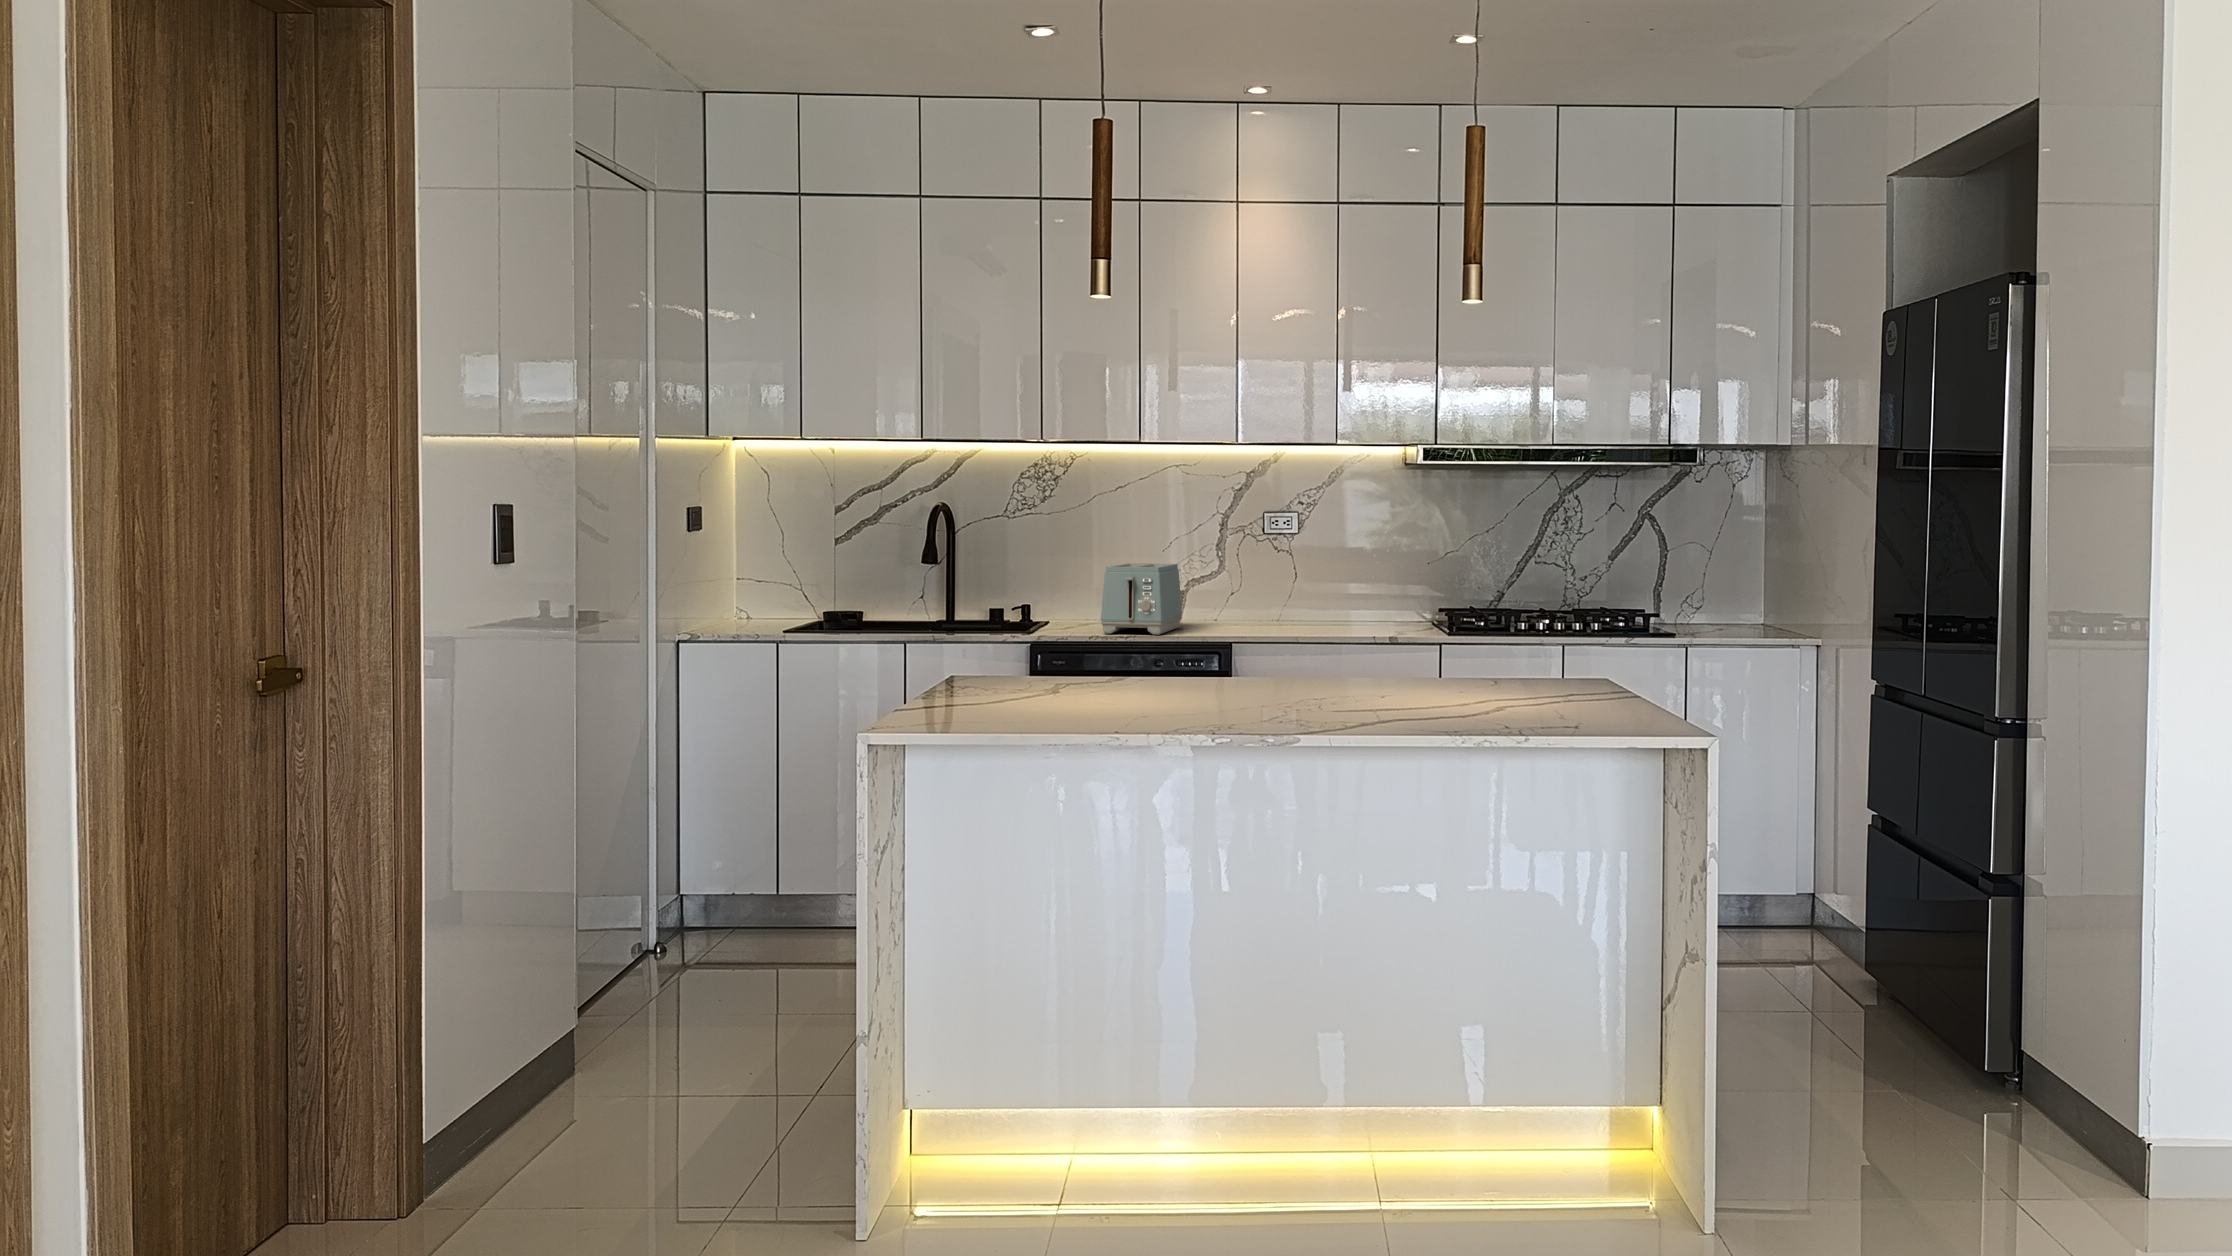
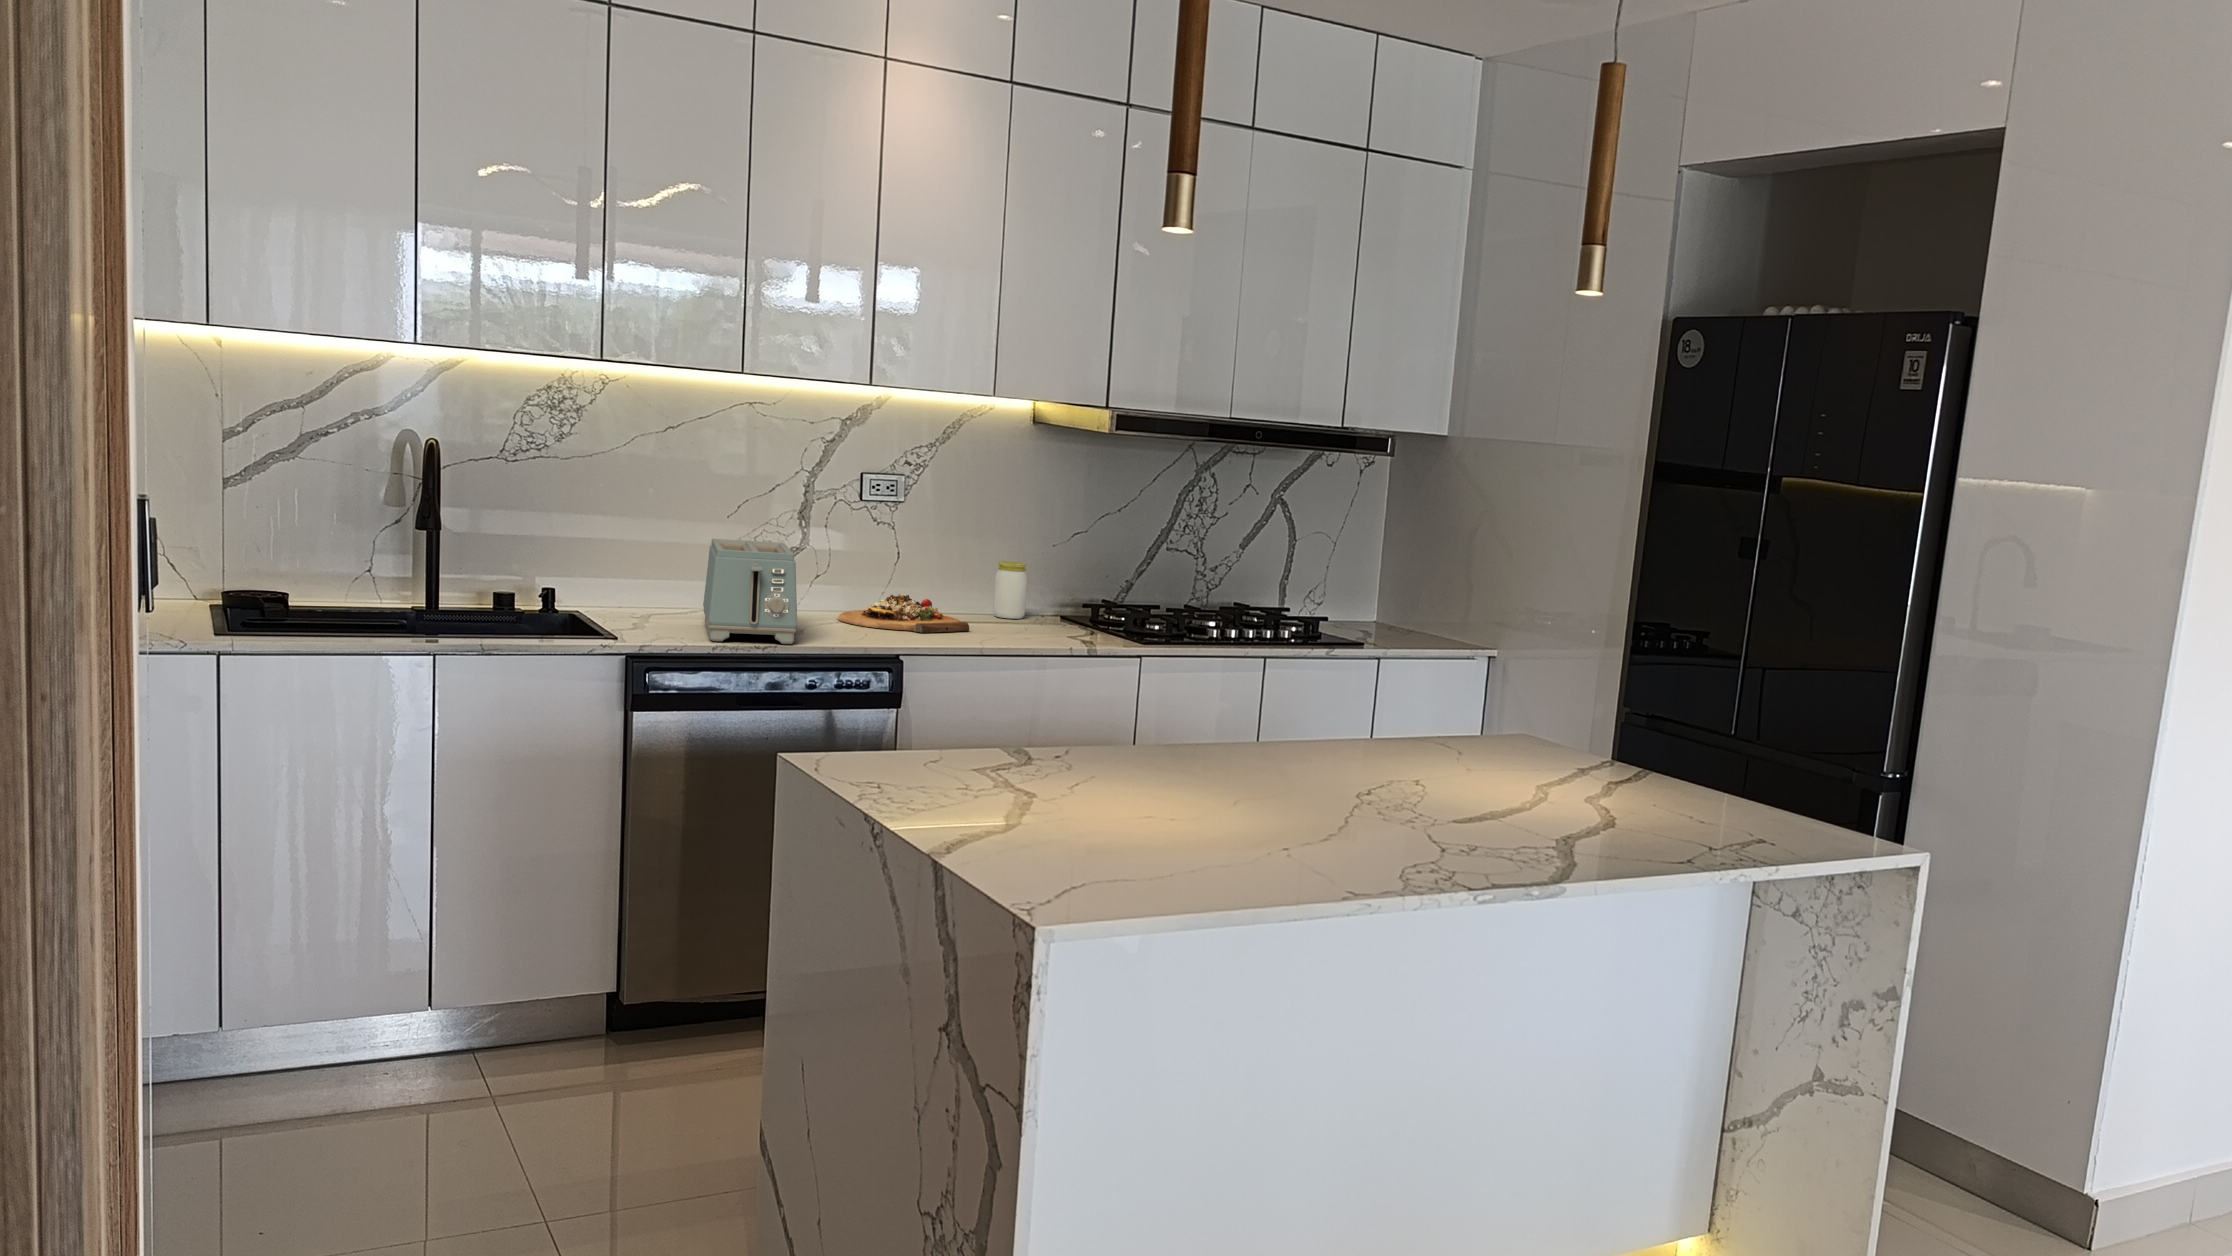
jar: none [1377,577,1403,622] -> present [993,561,1027,619]
cutting board: none [1236,603,1334,629] -> present [838,594,969,633]

